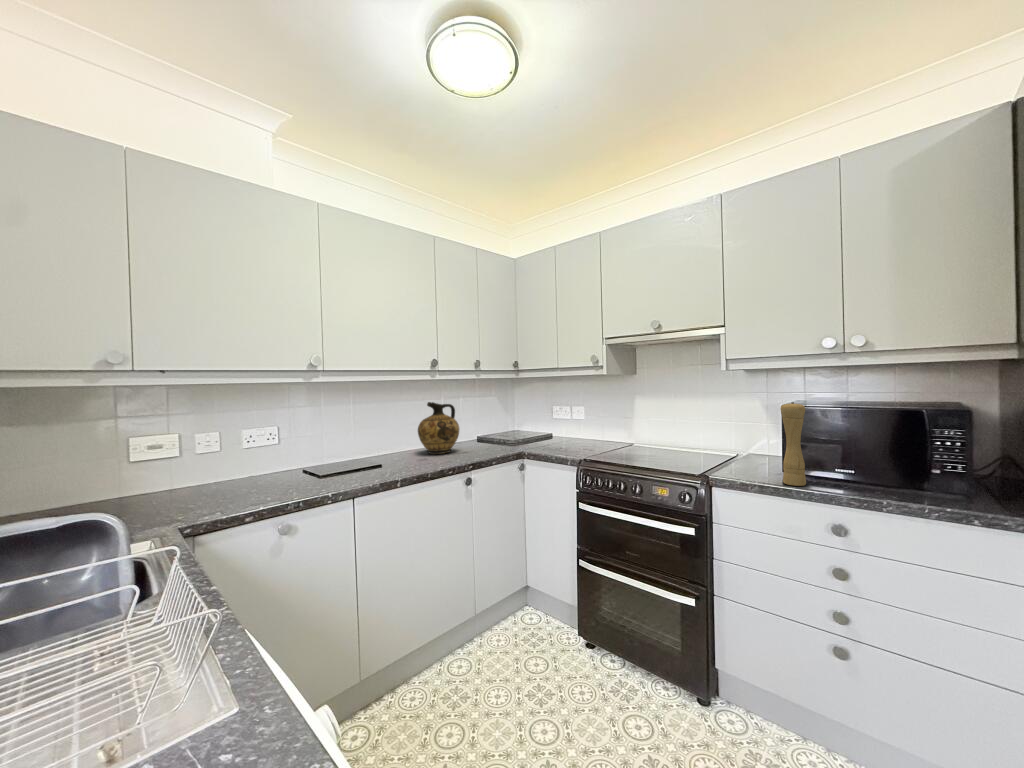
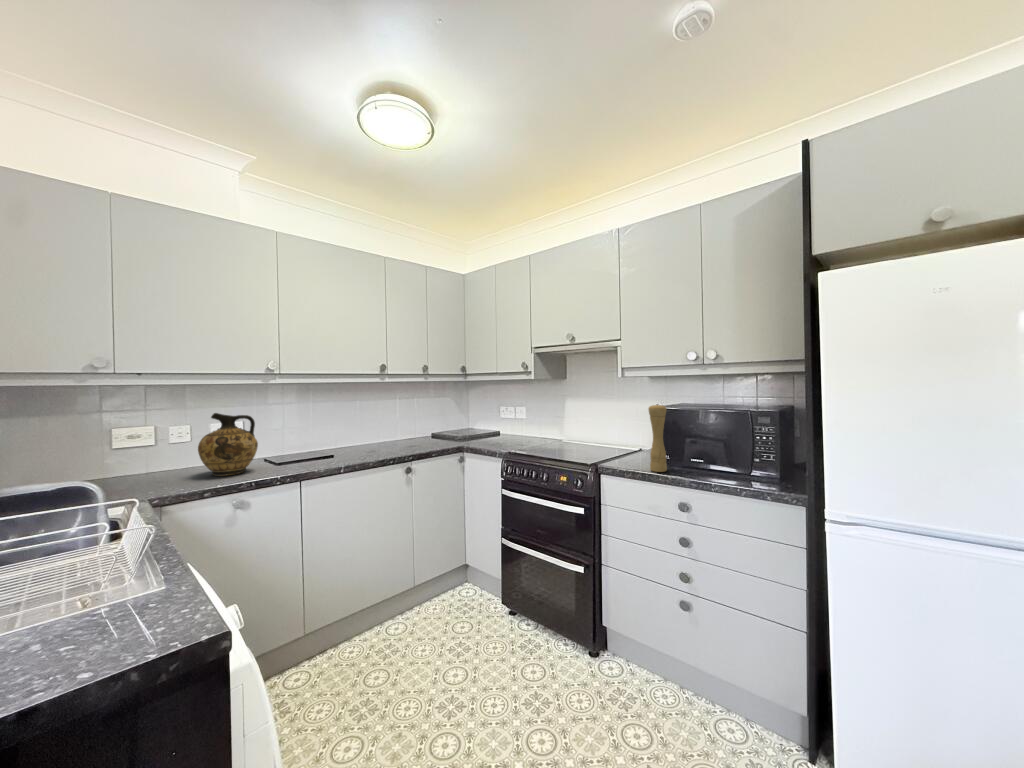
ceramic jug: present [418,402,459,454] -> present [198,413,258,476]

